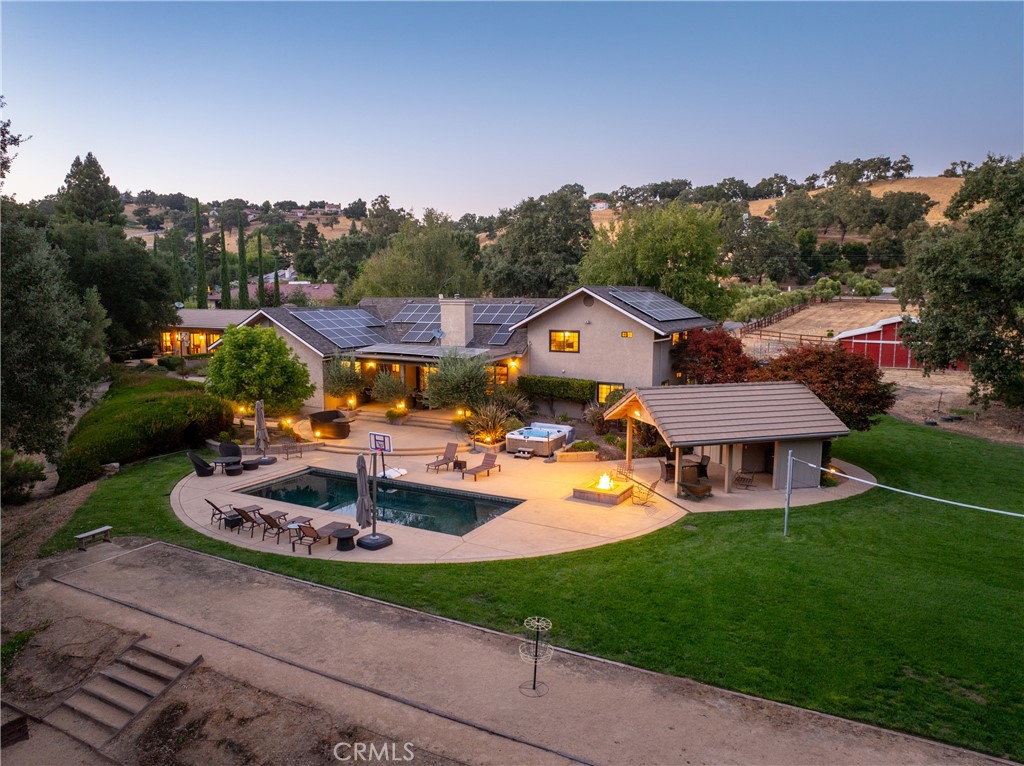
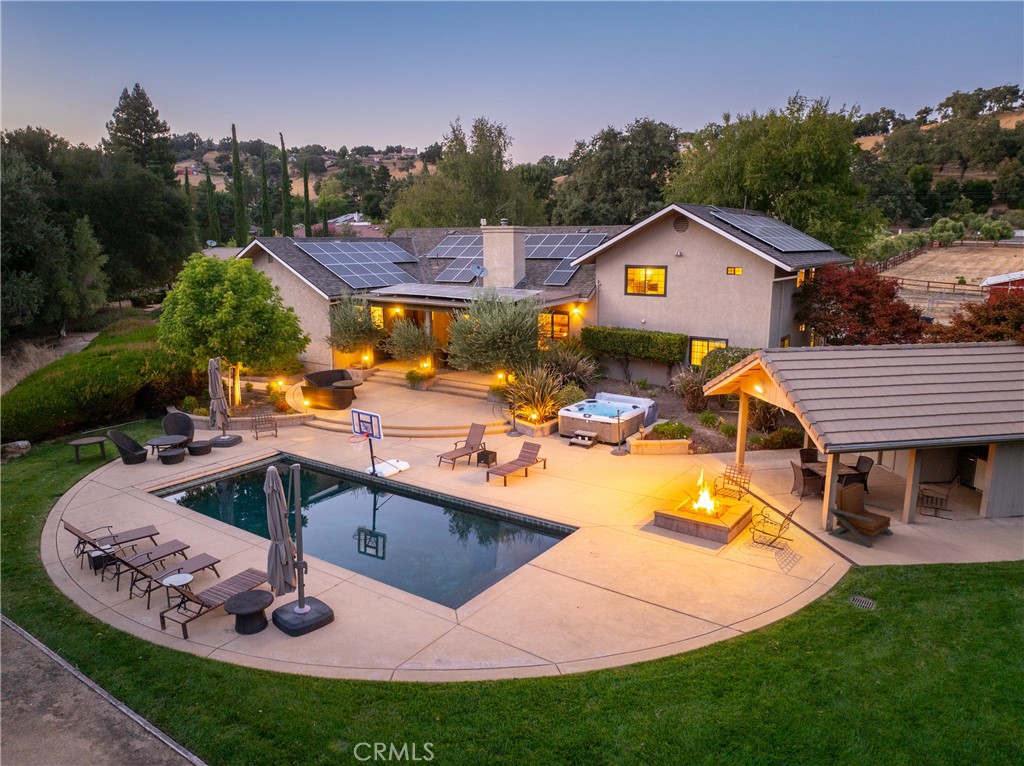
round table: none [143,459,174,480] -> present [67,435,109,464]

